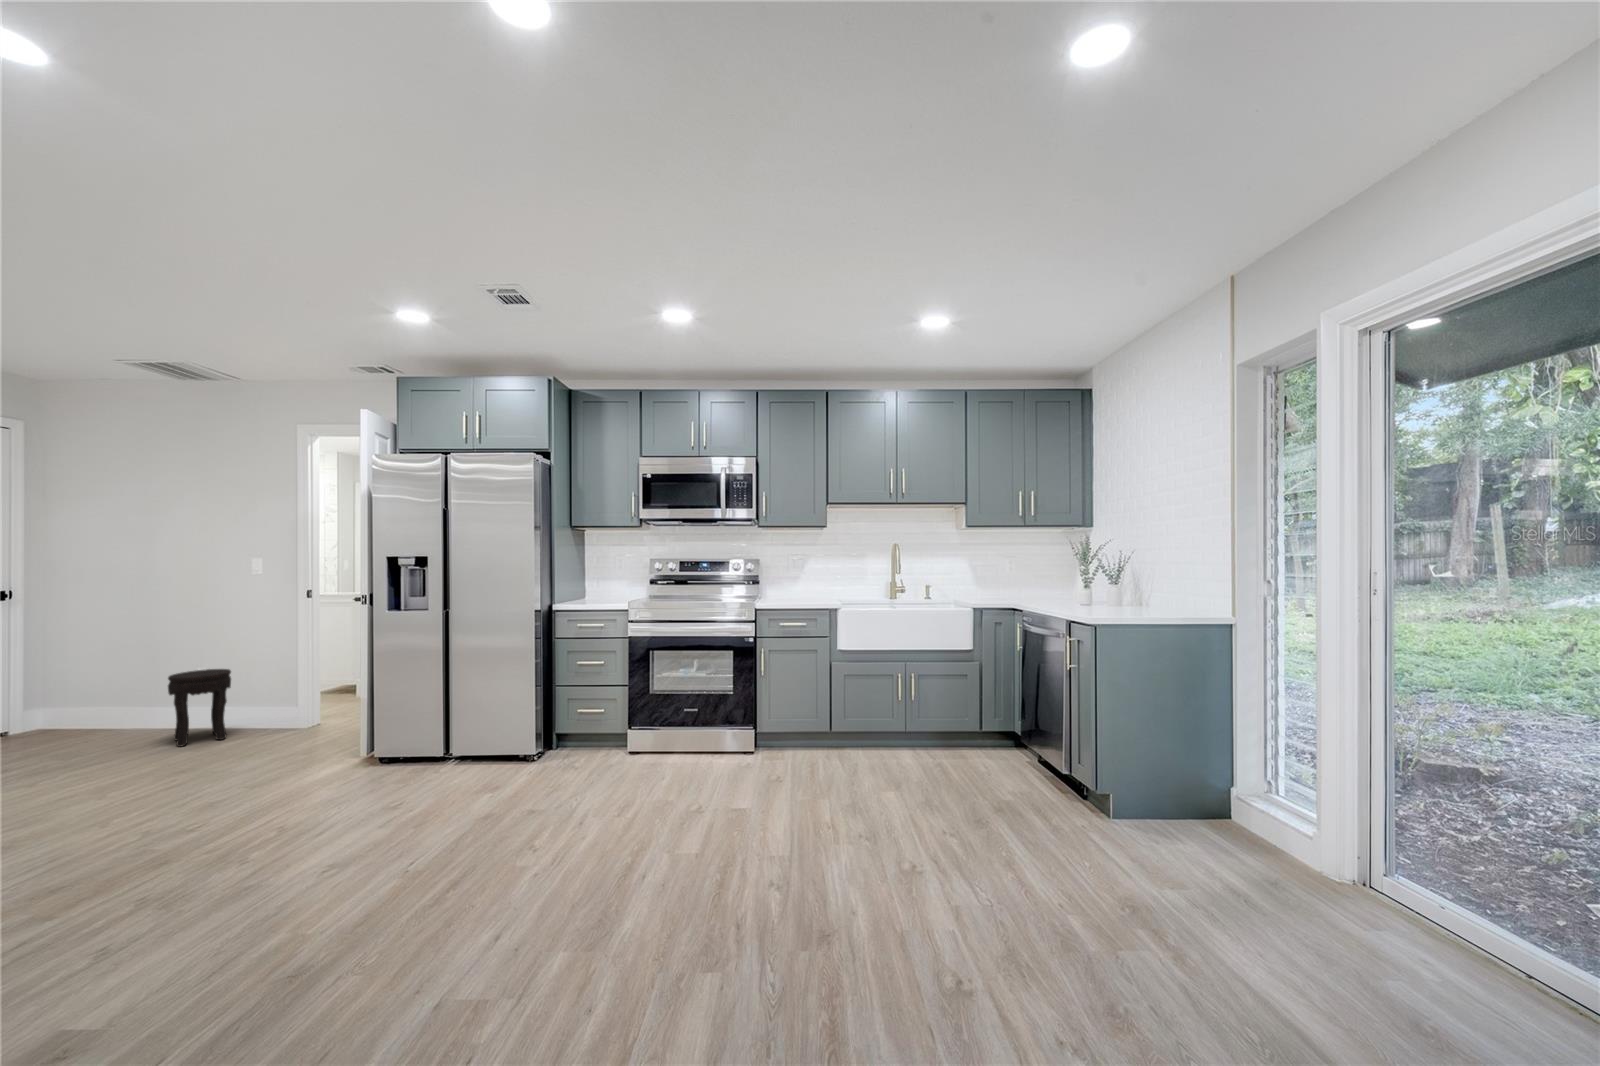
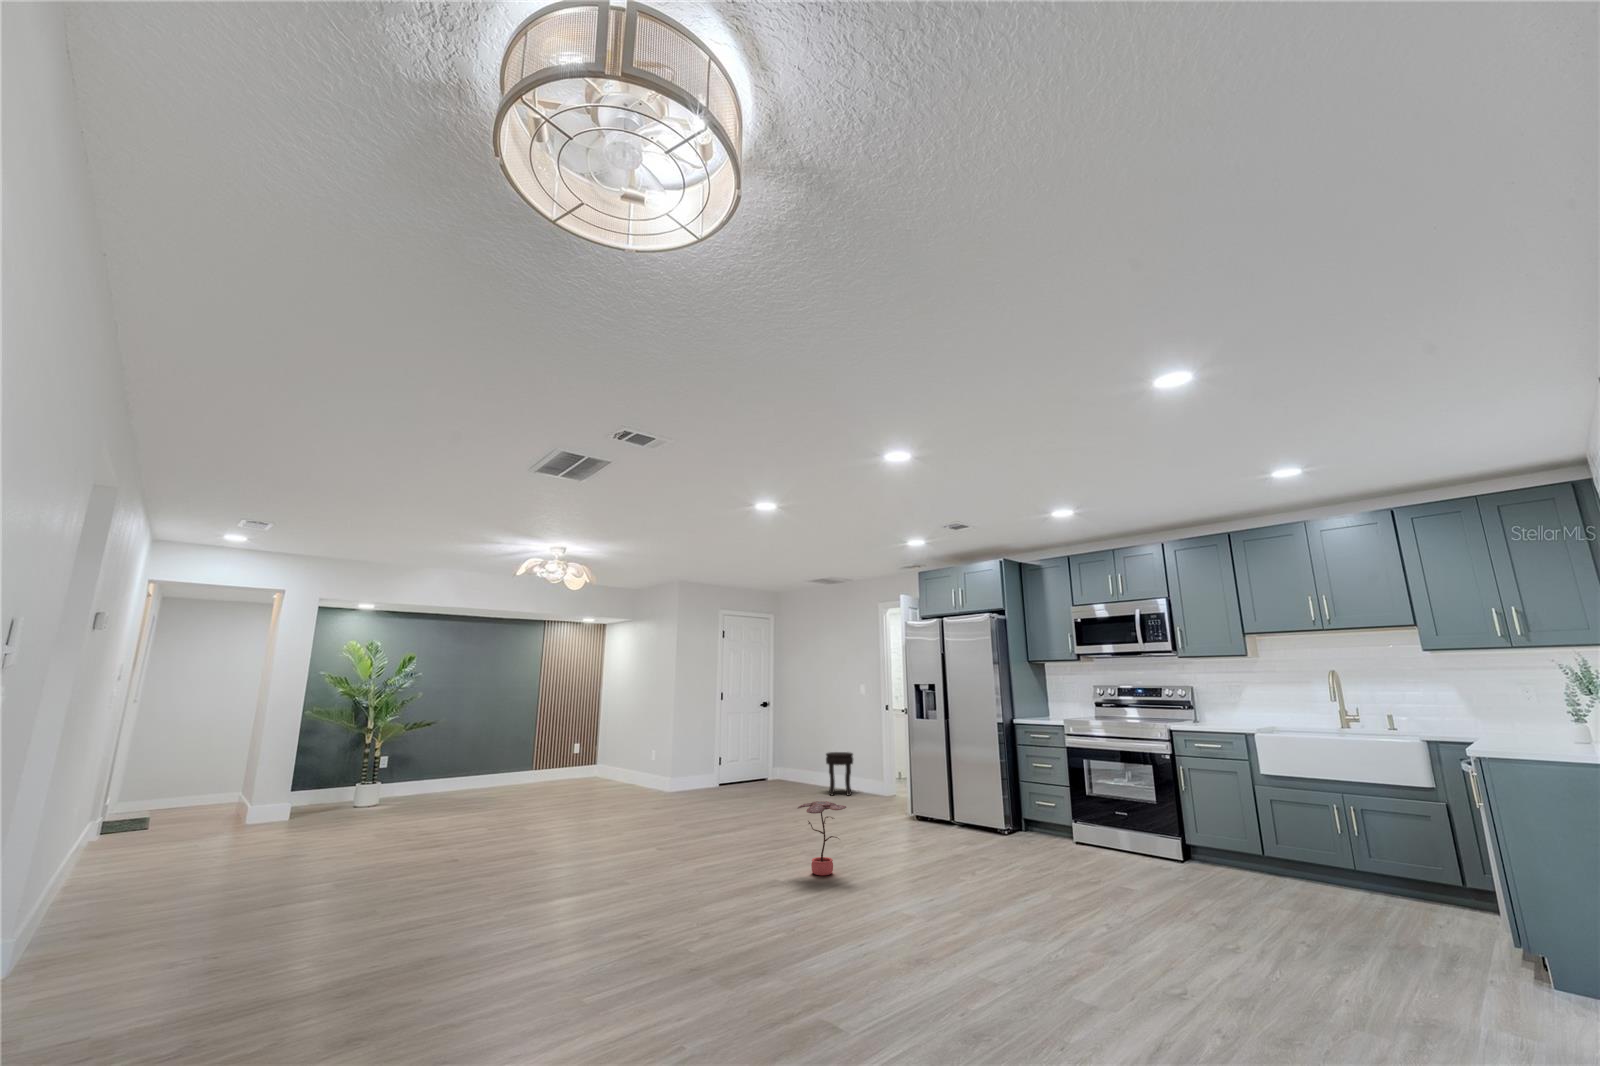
potted plant: none [157,809,298,971] -> present [798,801,846,875]

